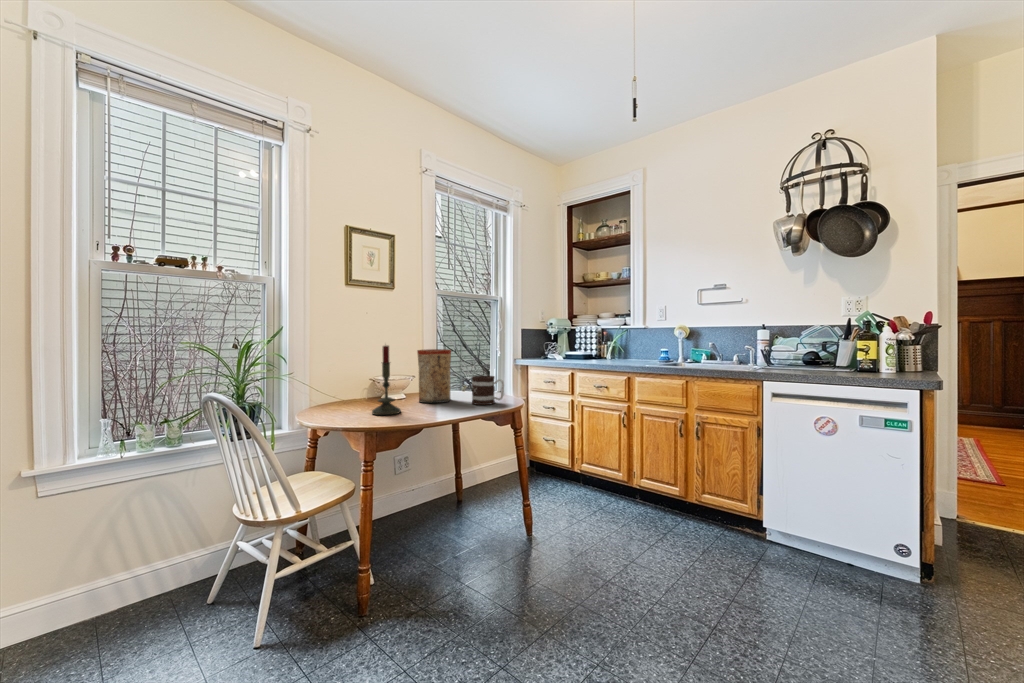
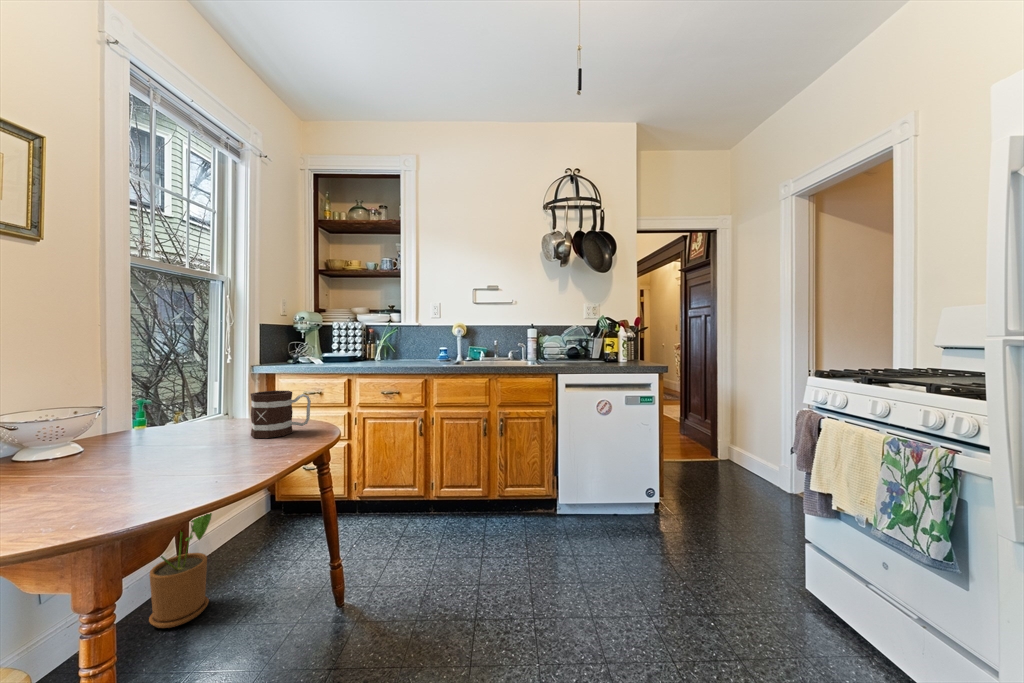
candle: present [372,346,401,415] -> none [40,341,122,497]
vase: present [417,349,451,403] -> none [126,353,201,452]
house plant: none [427,415,486,511] -> present [149,513,212,628]

